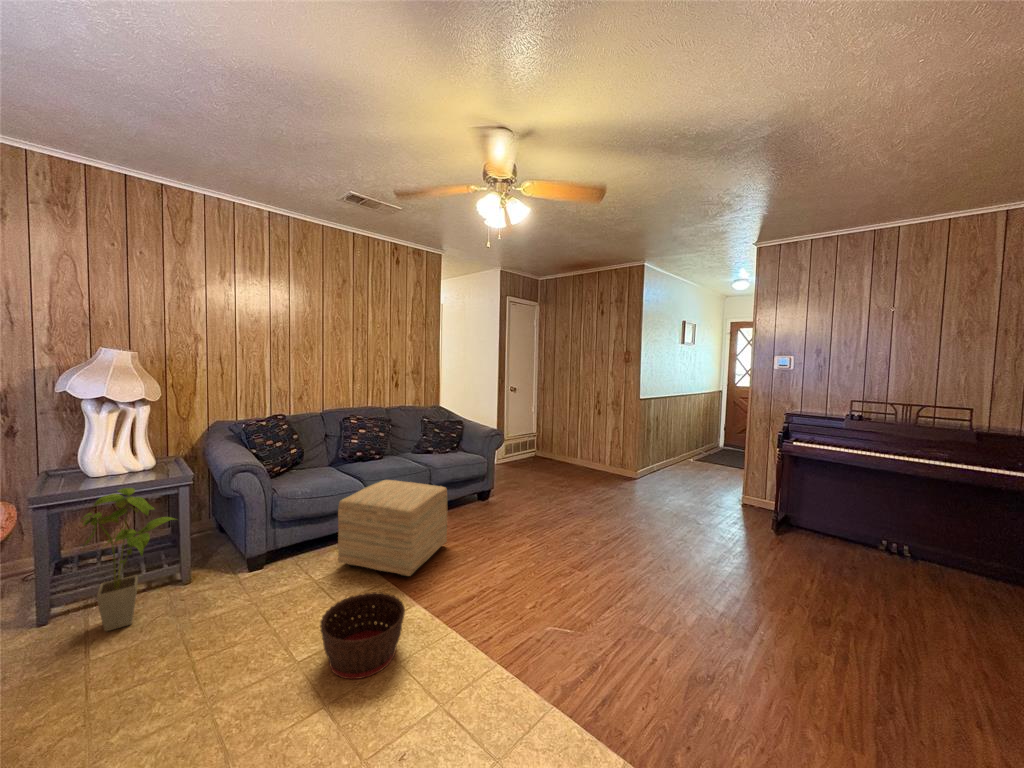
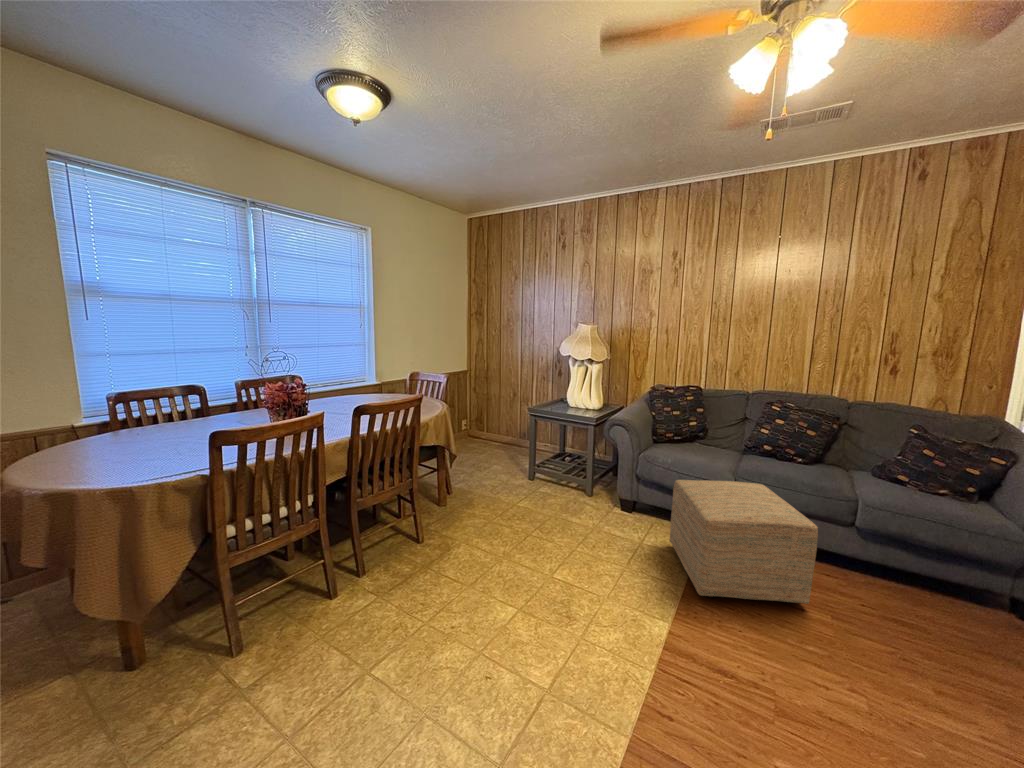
house plant: present [81,488,173,631] -> none [530,414,577,499]
basket: present [320,592,405,679] -> none [540,551,617,631]

